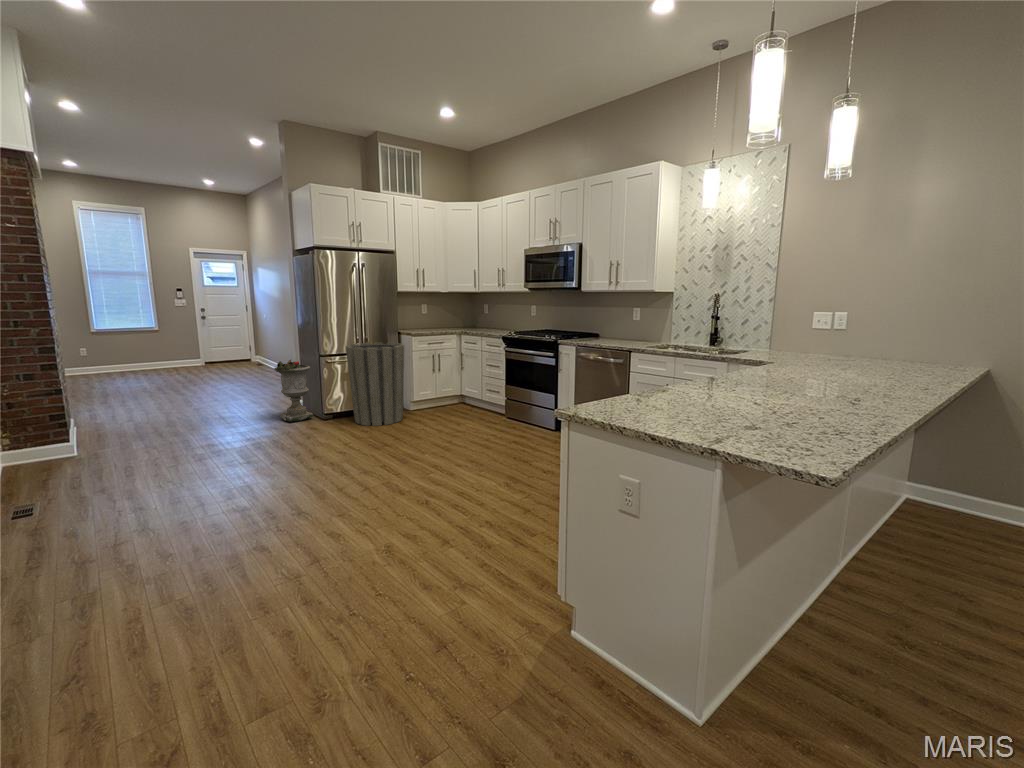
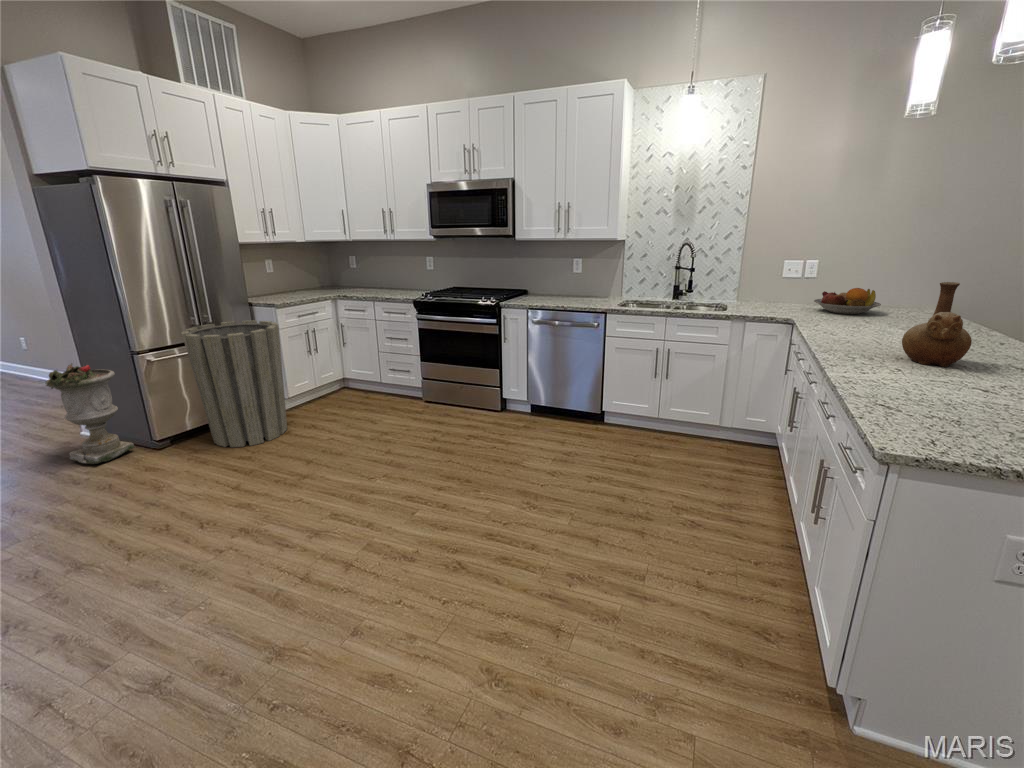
vase: none [753,319,806,391] -> present [902,282,972,367]
fruit bowl: none [818,339,887,364] -> present [814,288,881,314]

